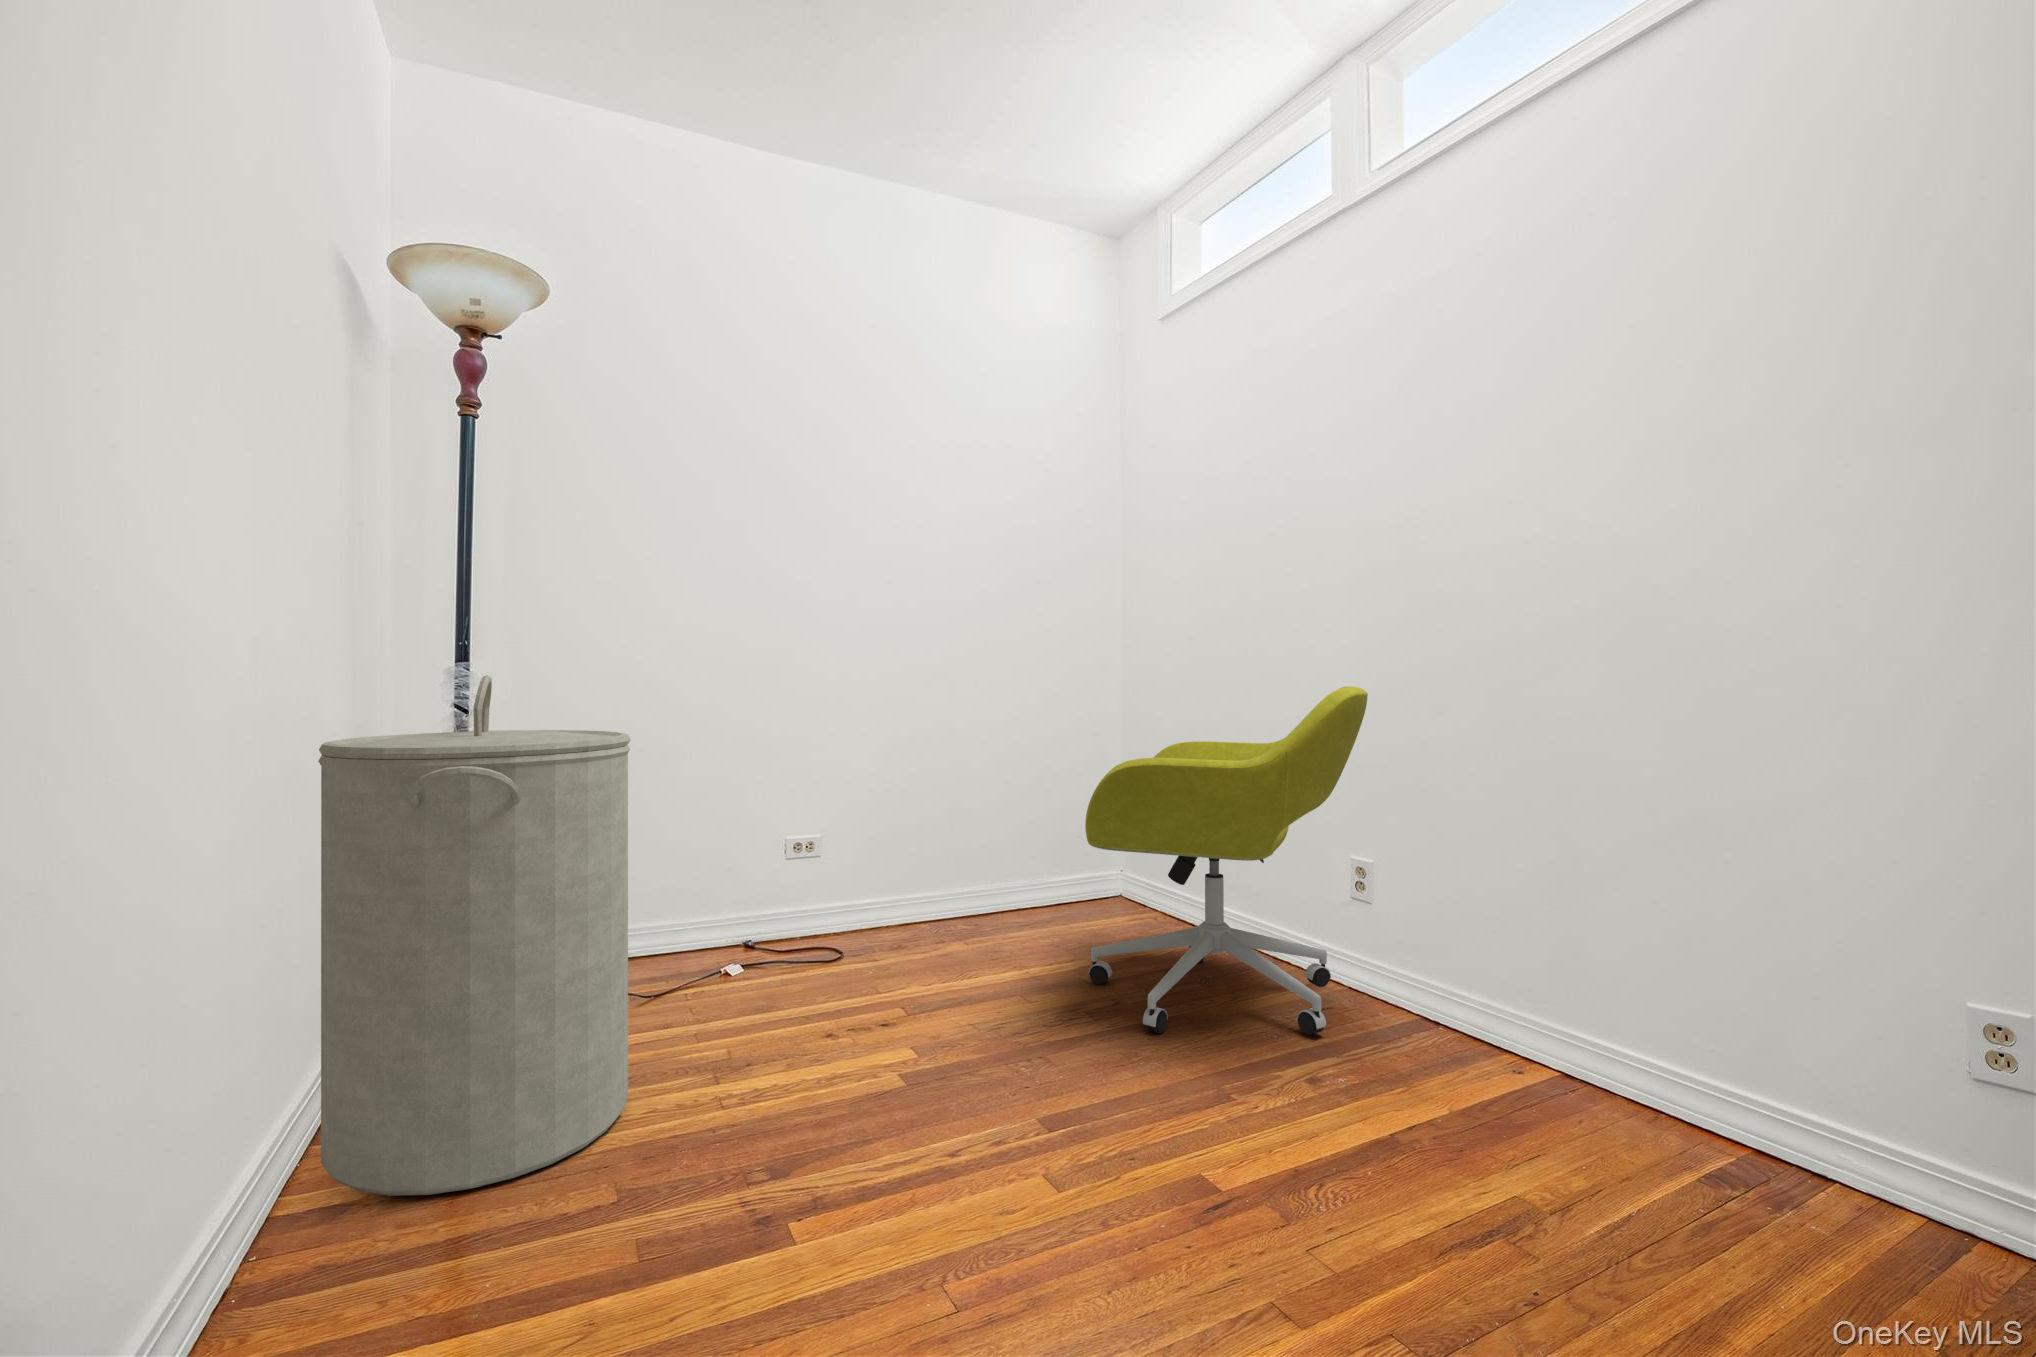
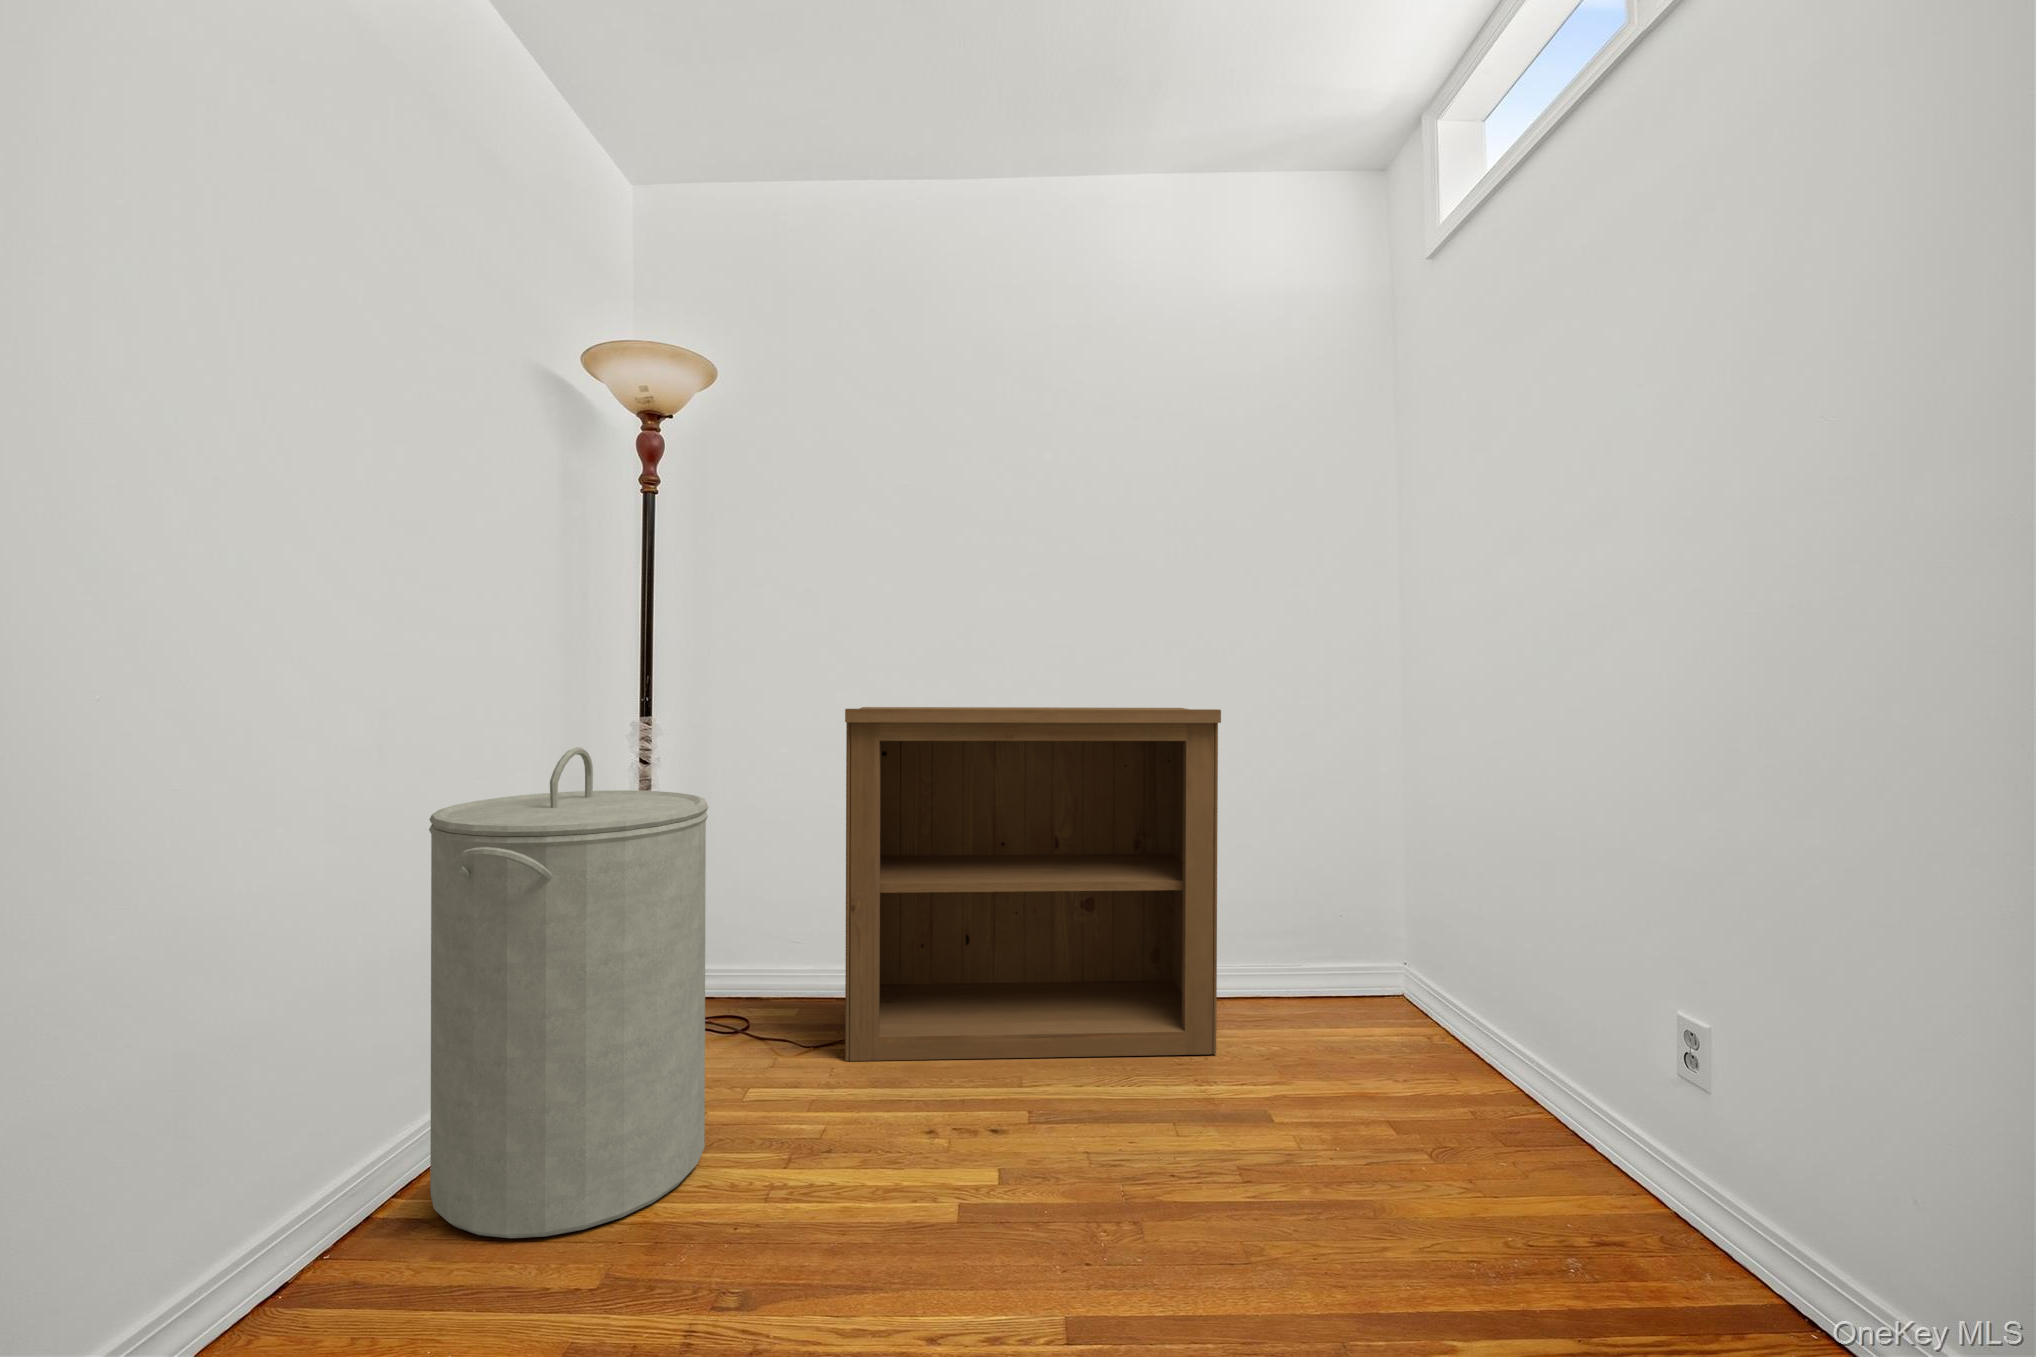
bookshelf: none [671,653,1025,1001] -> present [845,707,1221,1061]
office chair: present [1085,686,1368,1035] -> none [1225,776,1655,1281]

